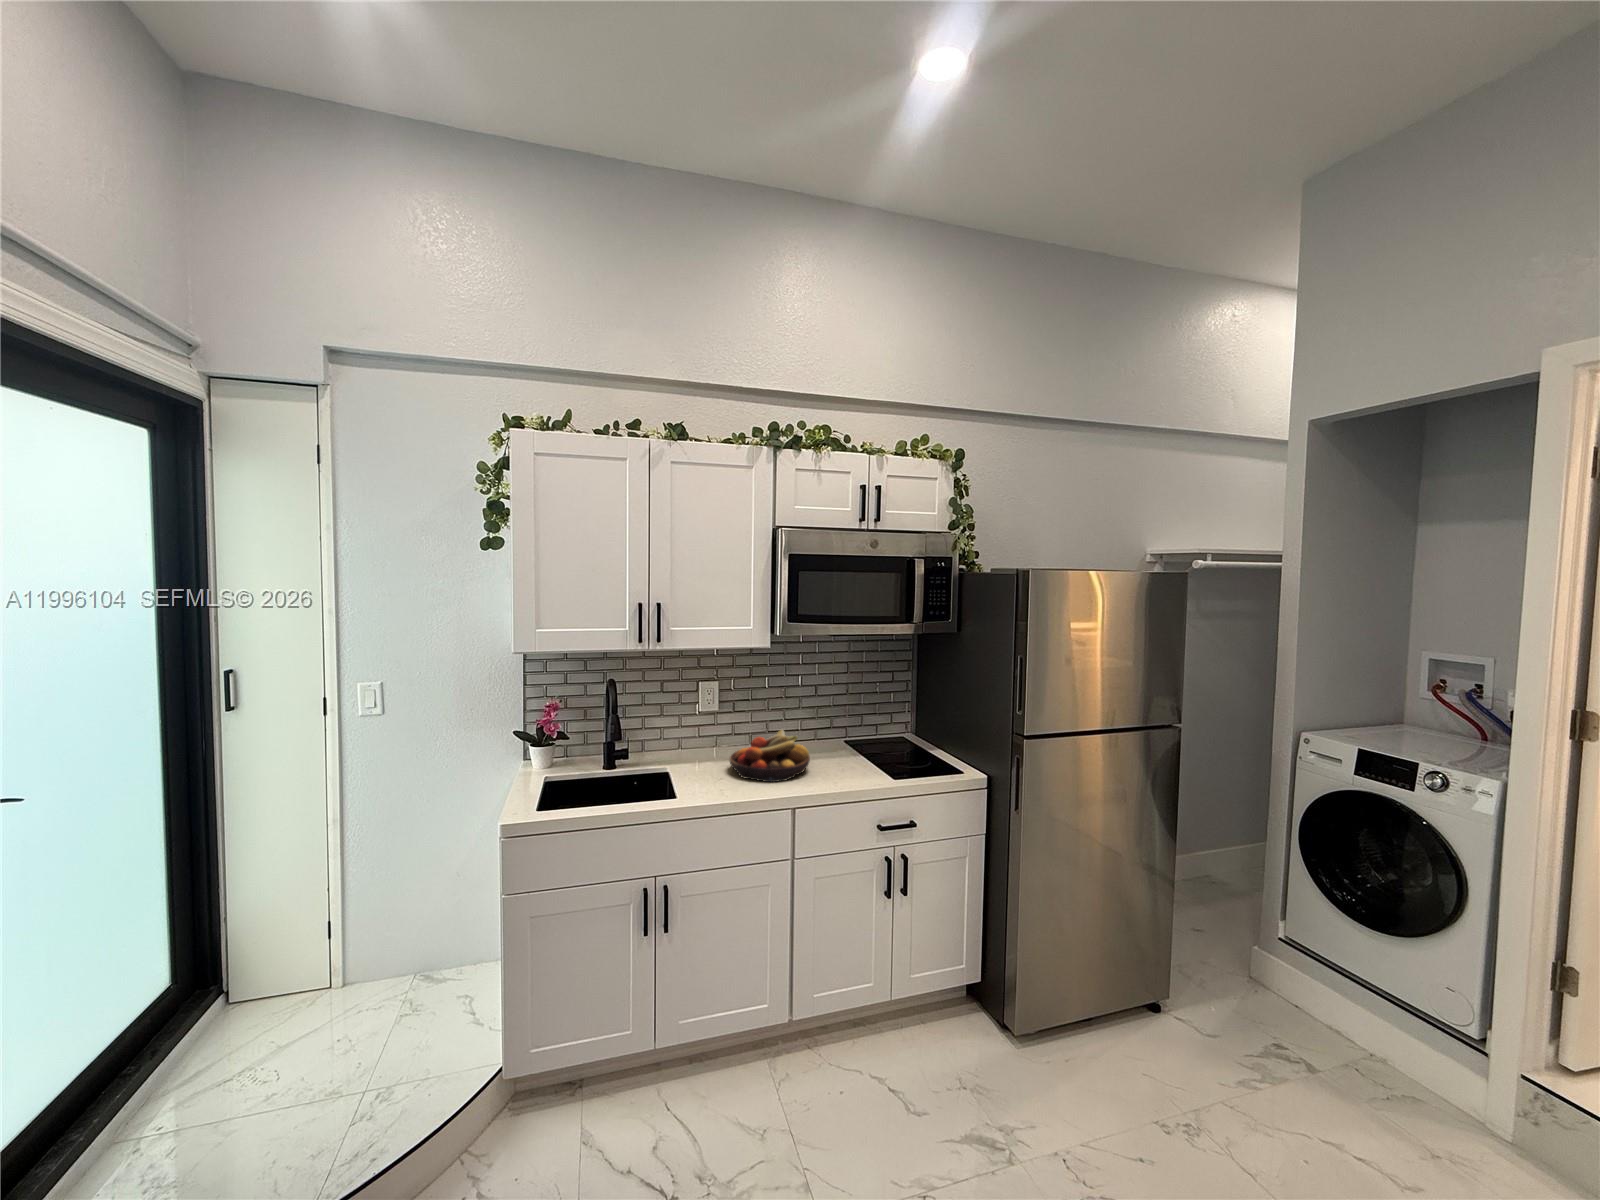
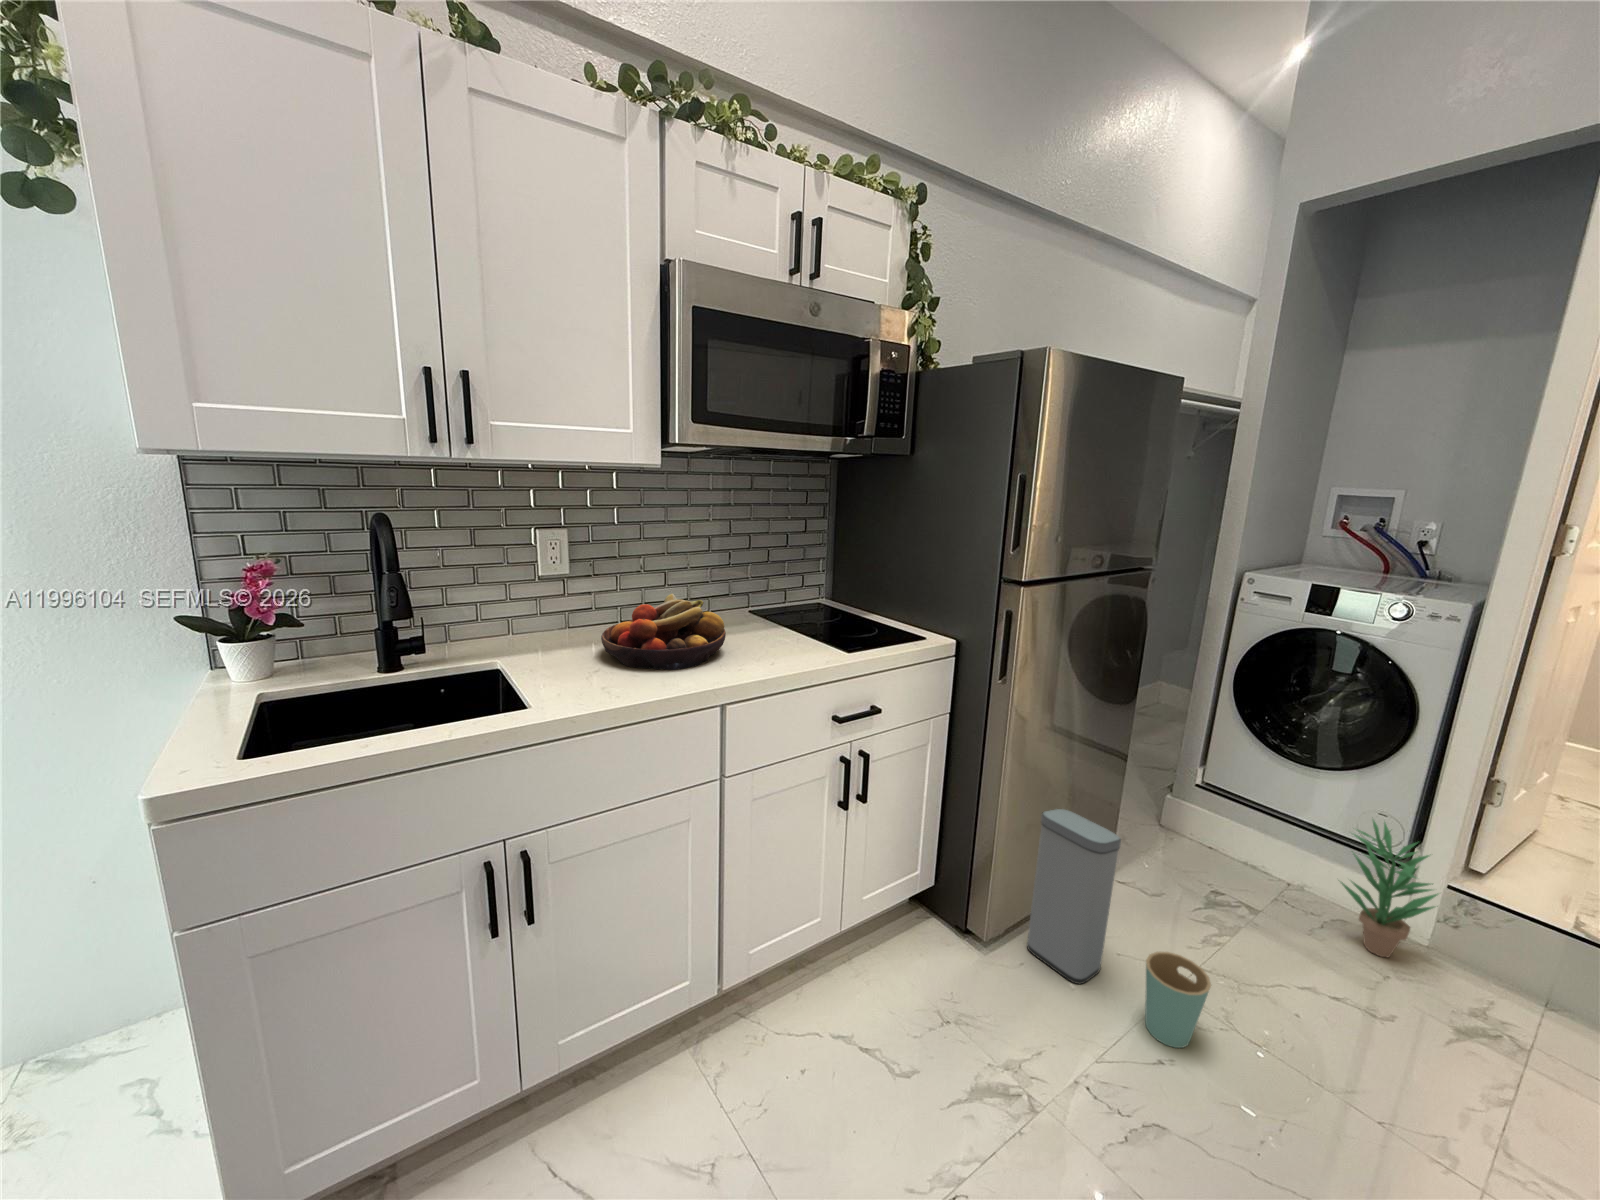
trash can: none [1061,929,1191,1153] -> present [1027,809,1211,1048]
potted plant: none [1389,984,1500,1139] -> present [1341,820,1438,957]

